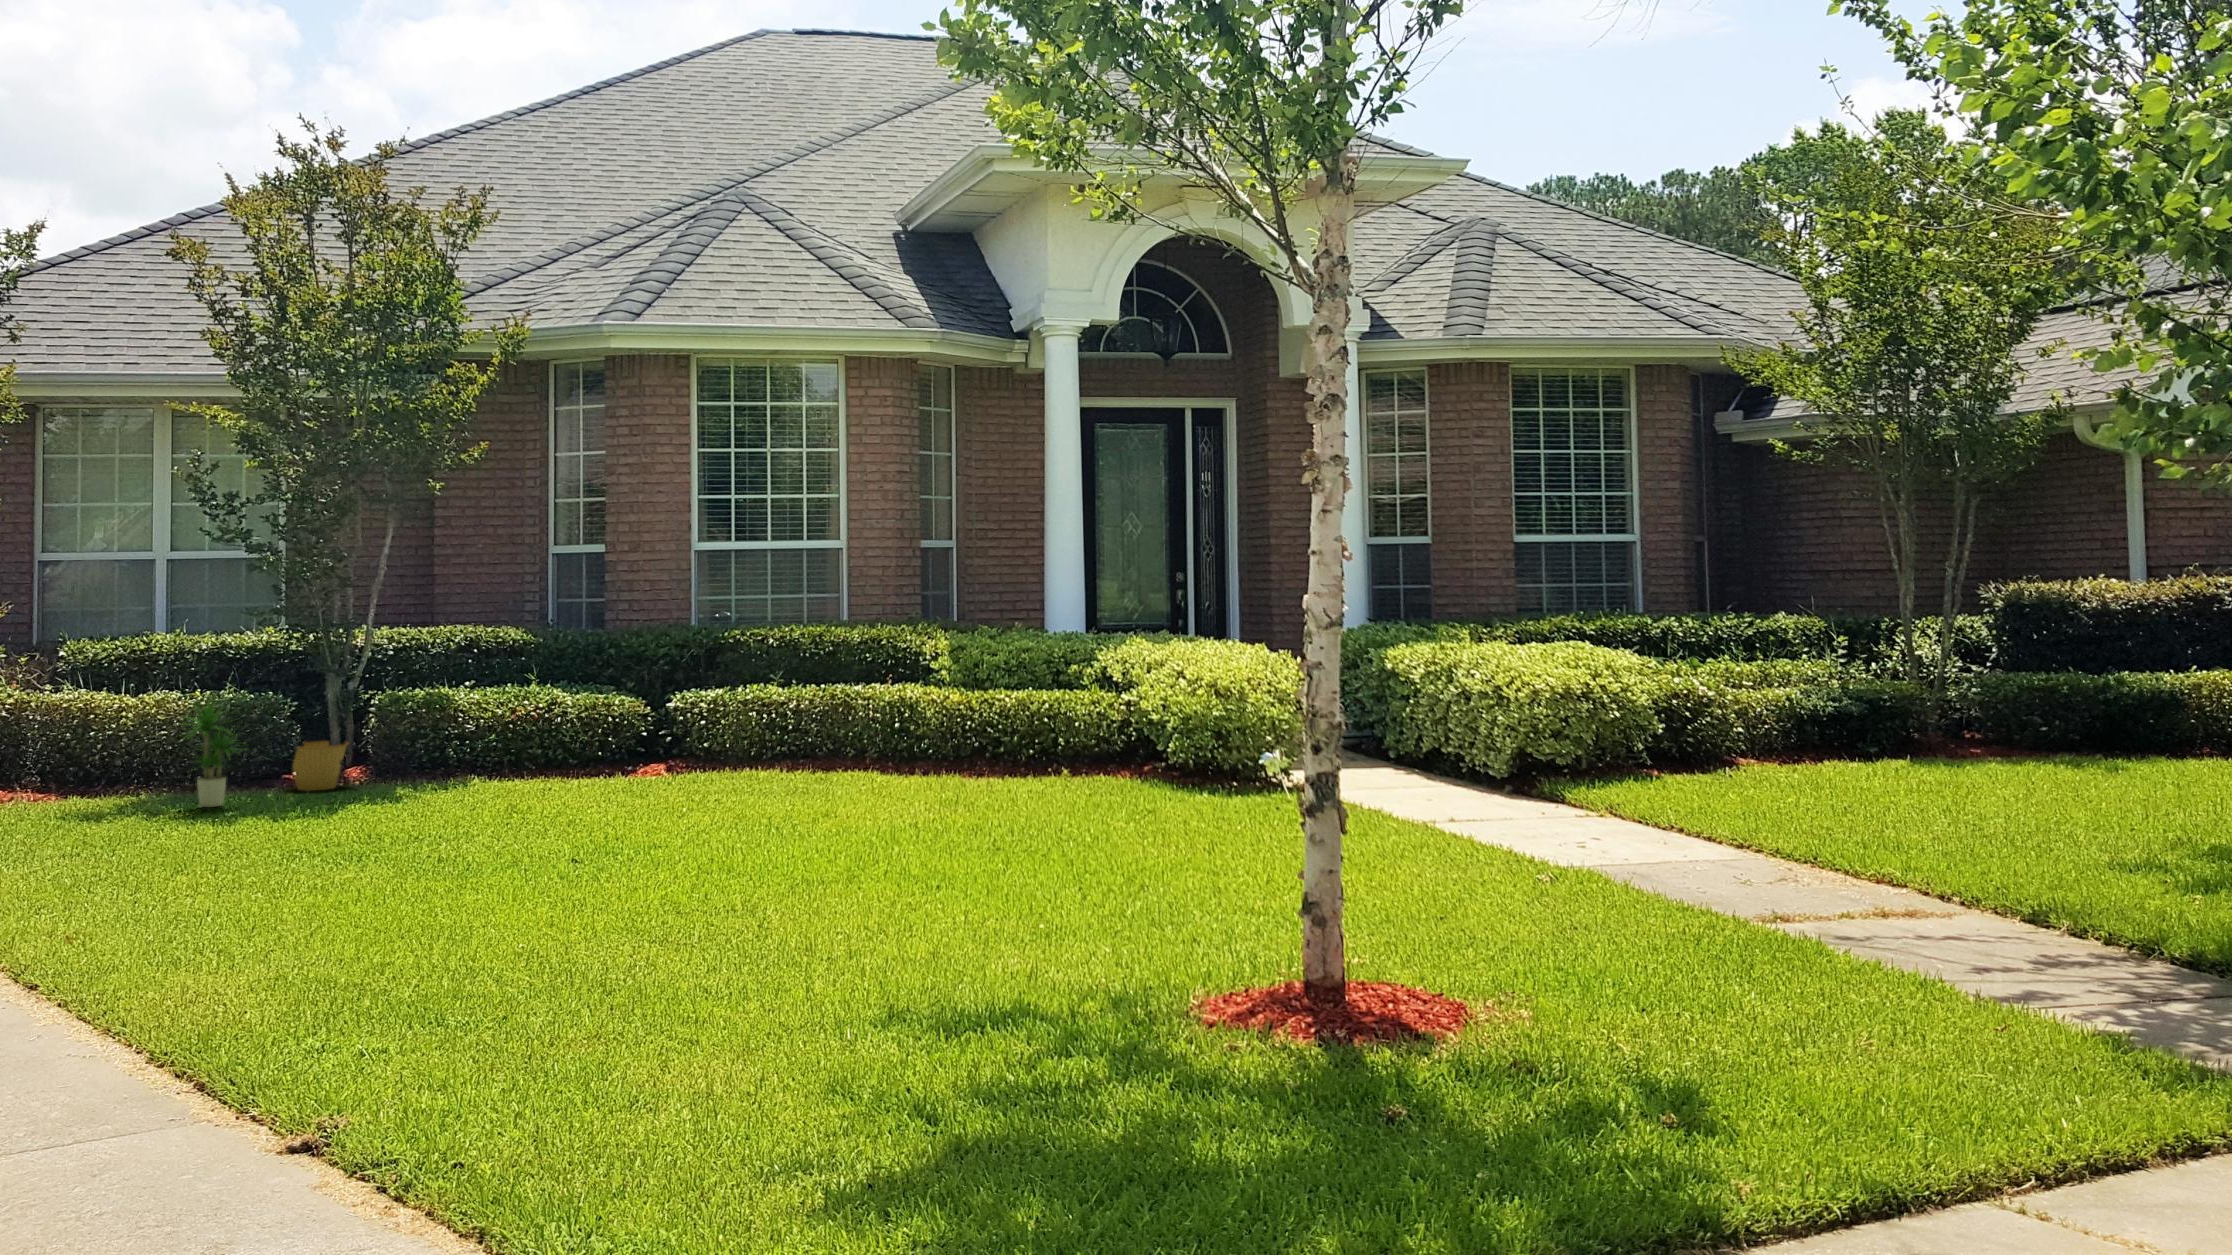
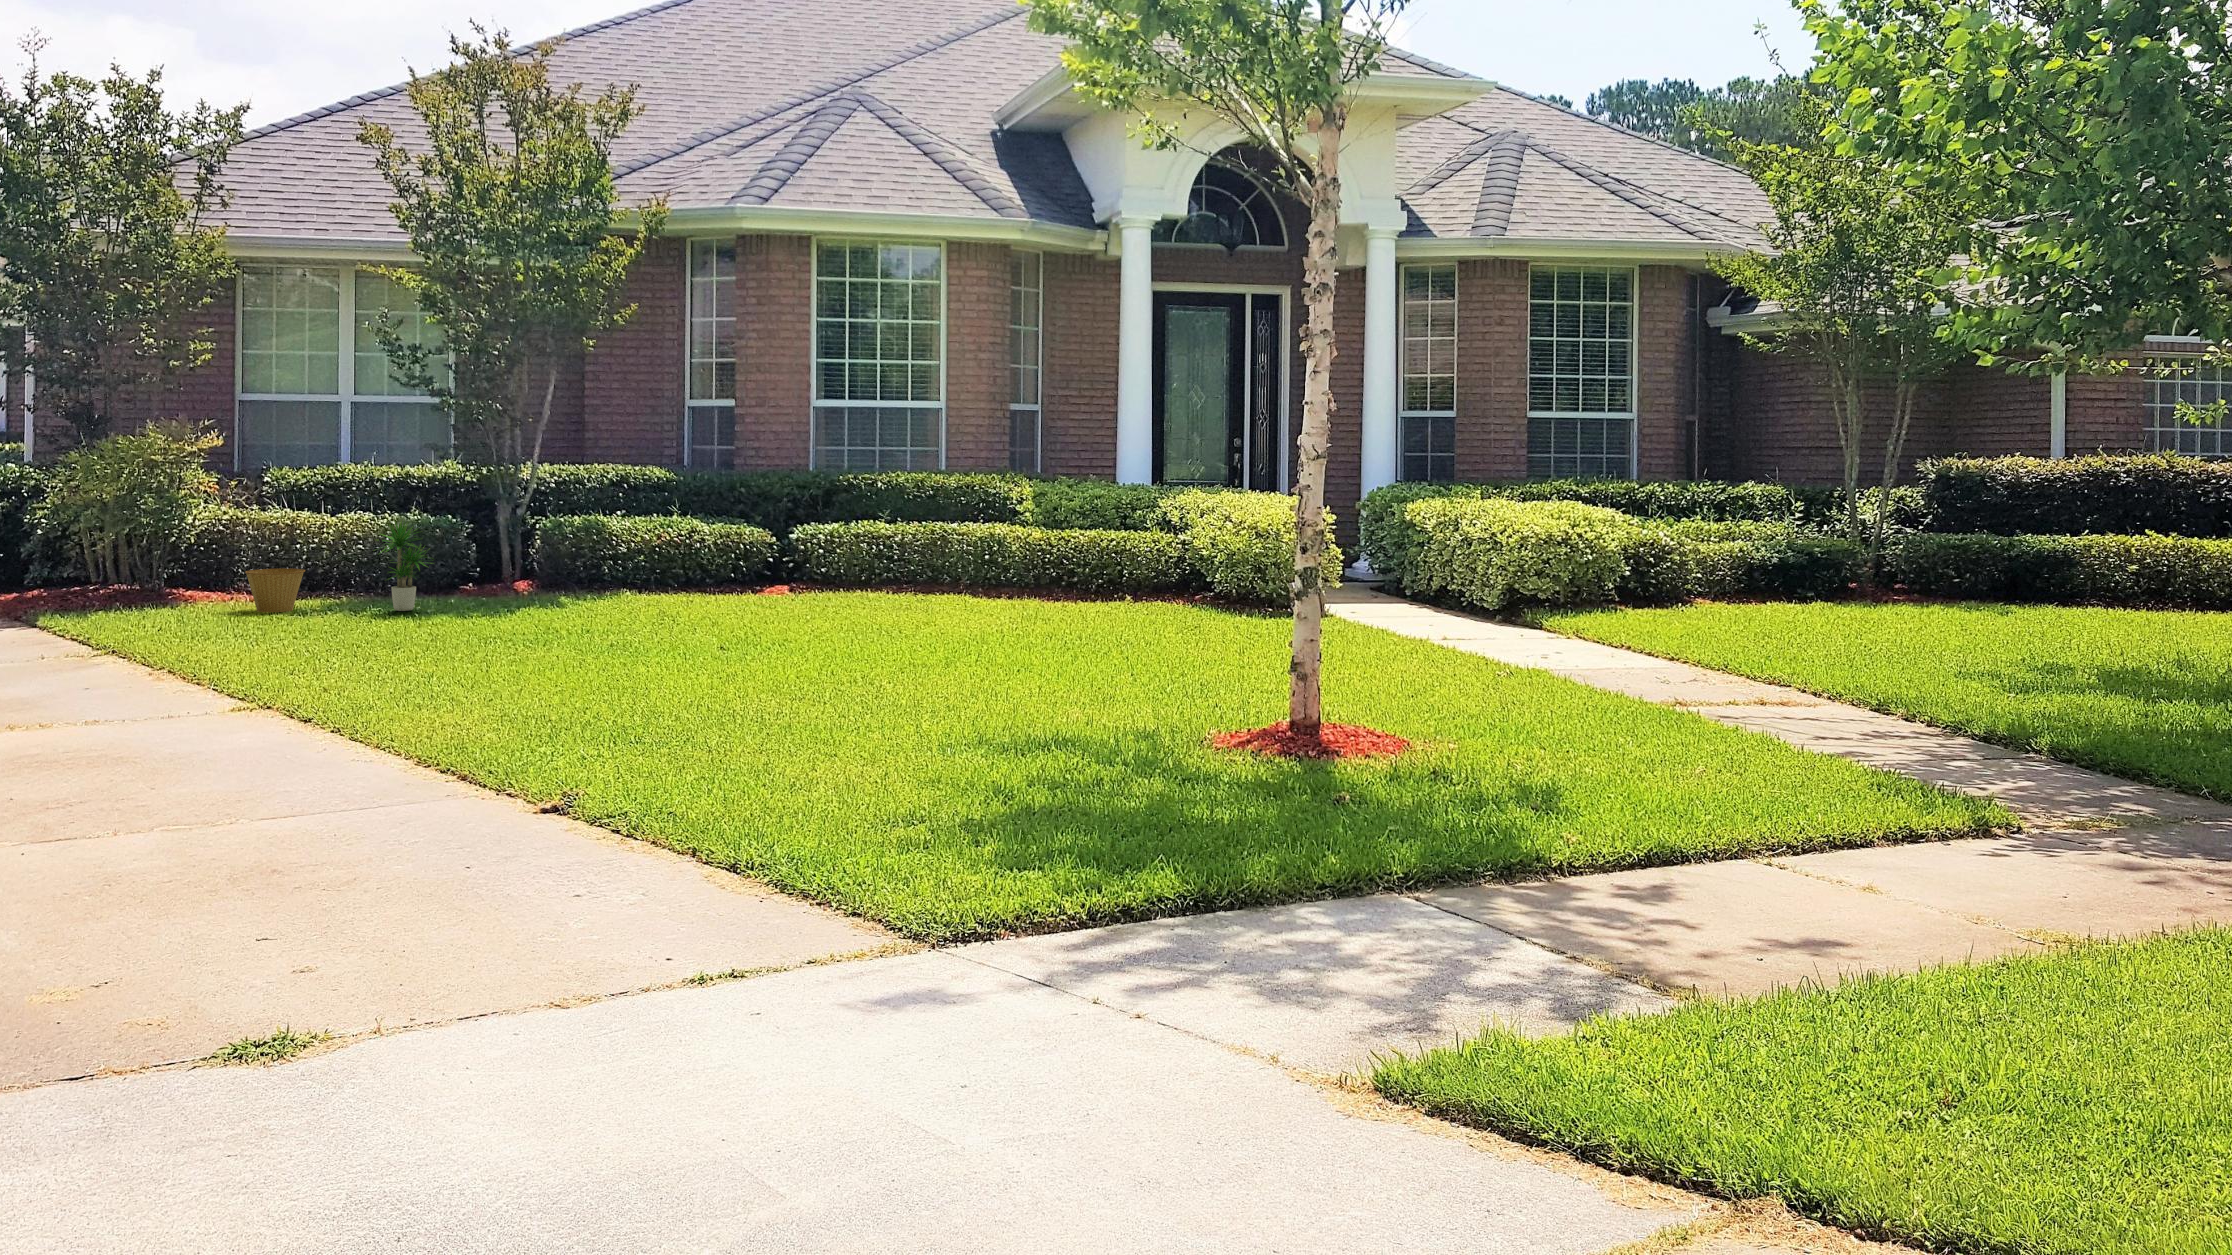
basket: present [293,741,348,790] -> present [245,569,305,612]

